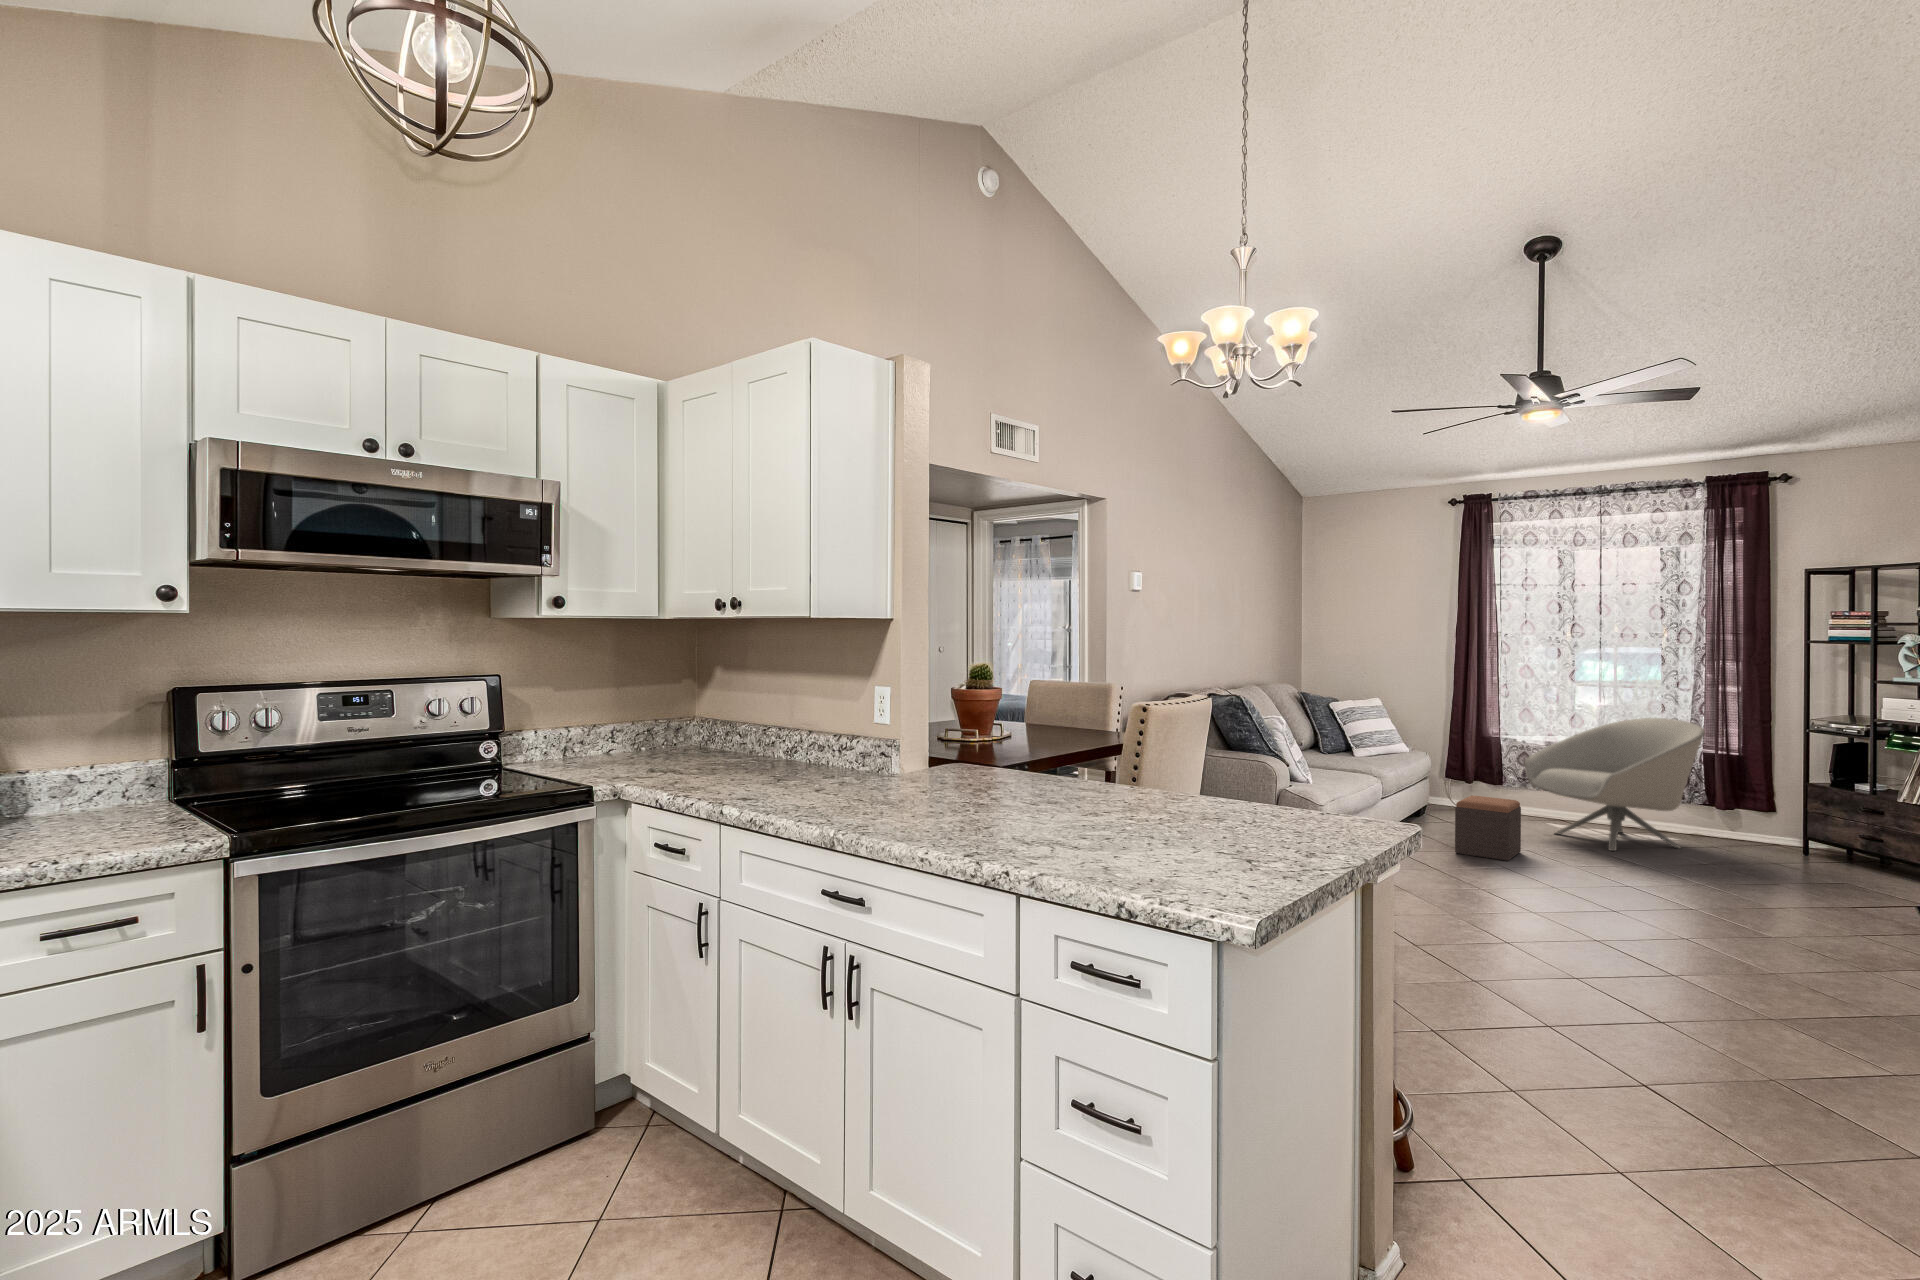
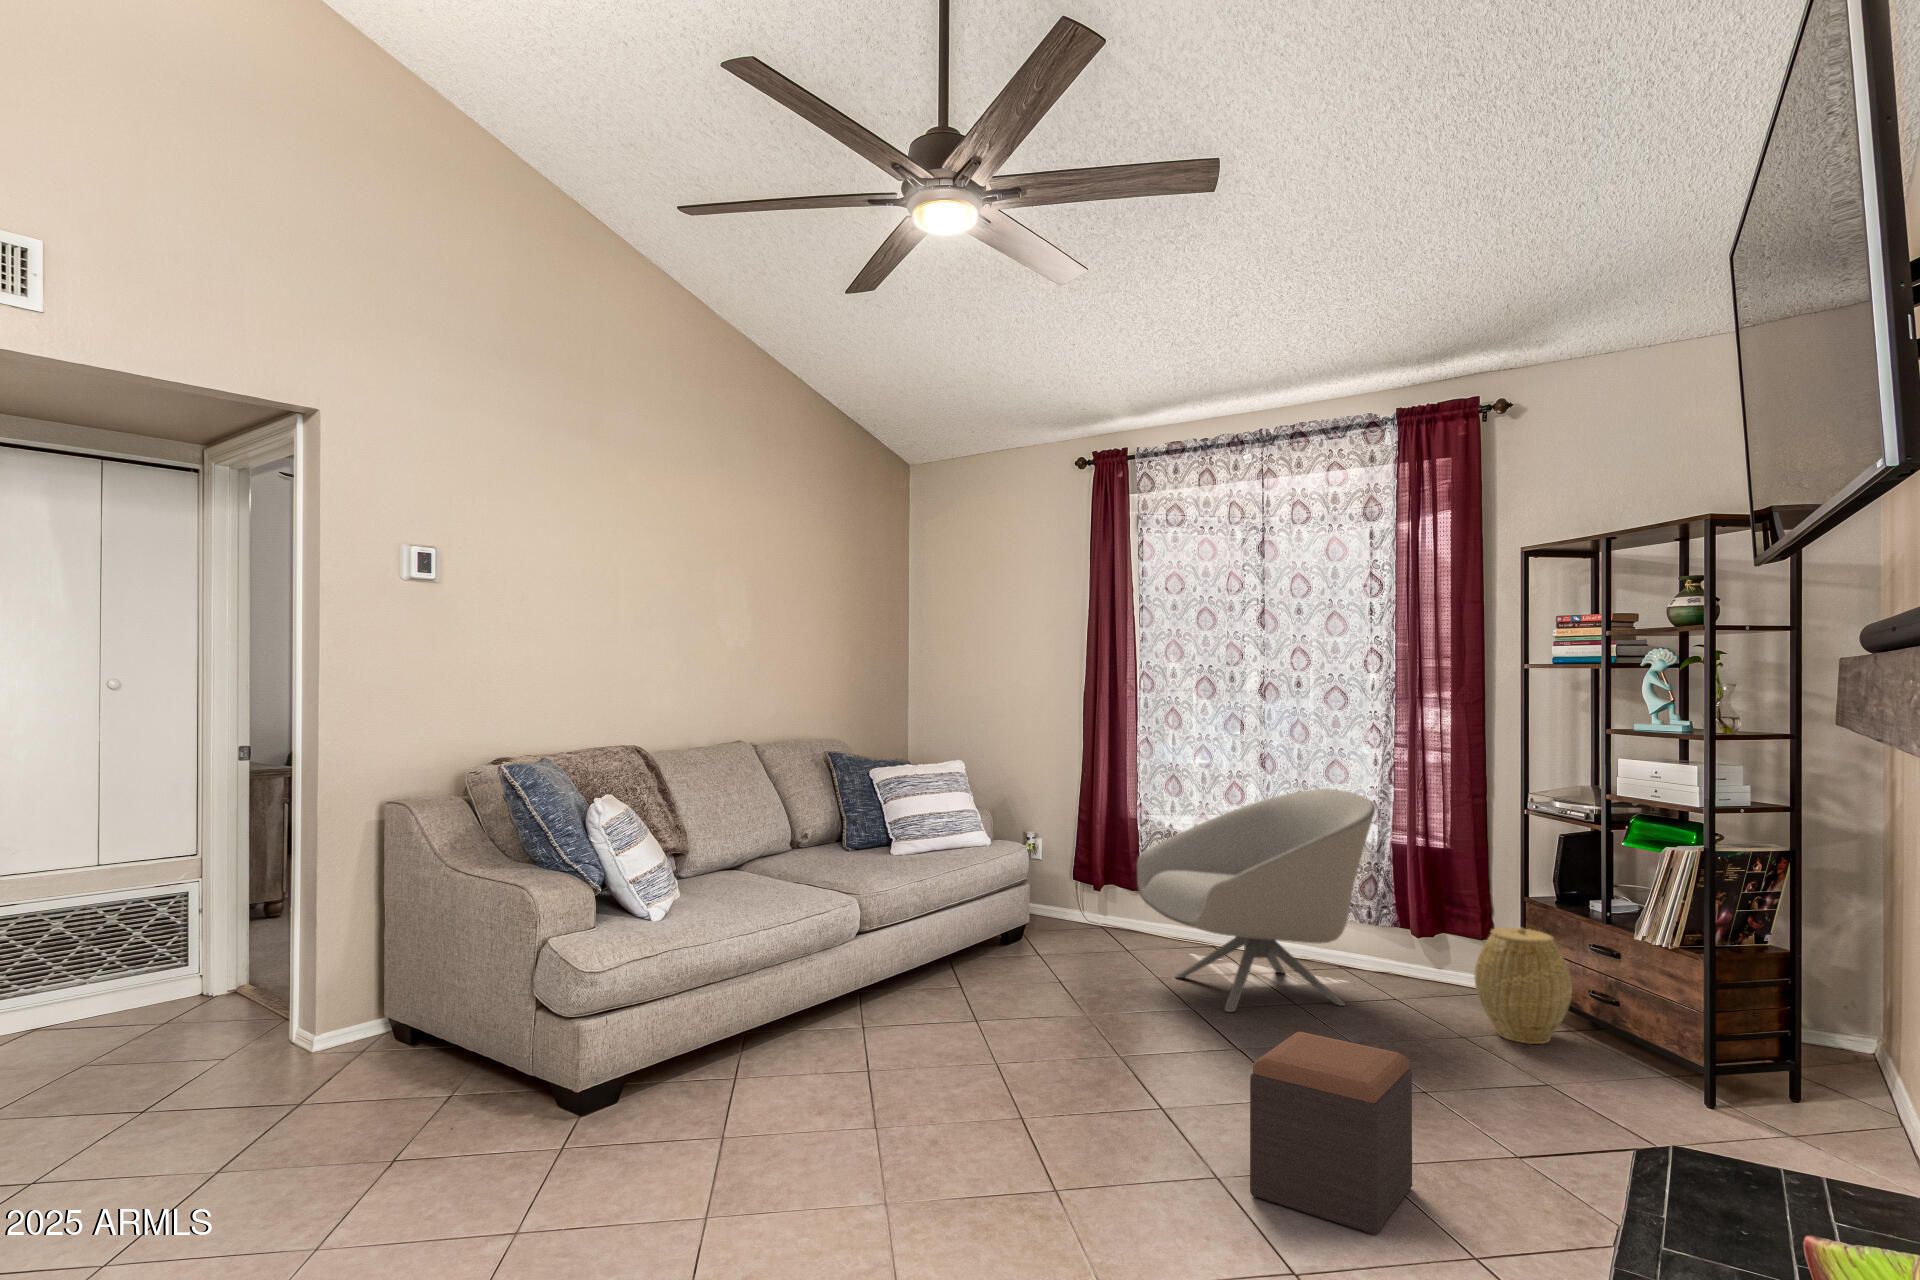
footstool: present [1455,795,1521,861] -> present [1250,1032,1412,1235]
woven basket: none [1778,800,1848,867] -> present [1474,928,1572,1044]

